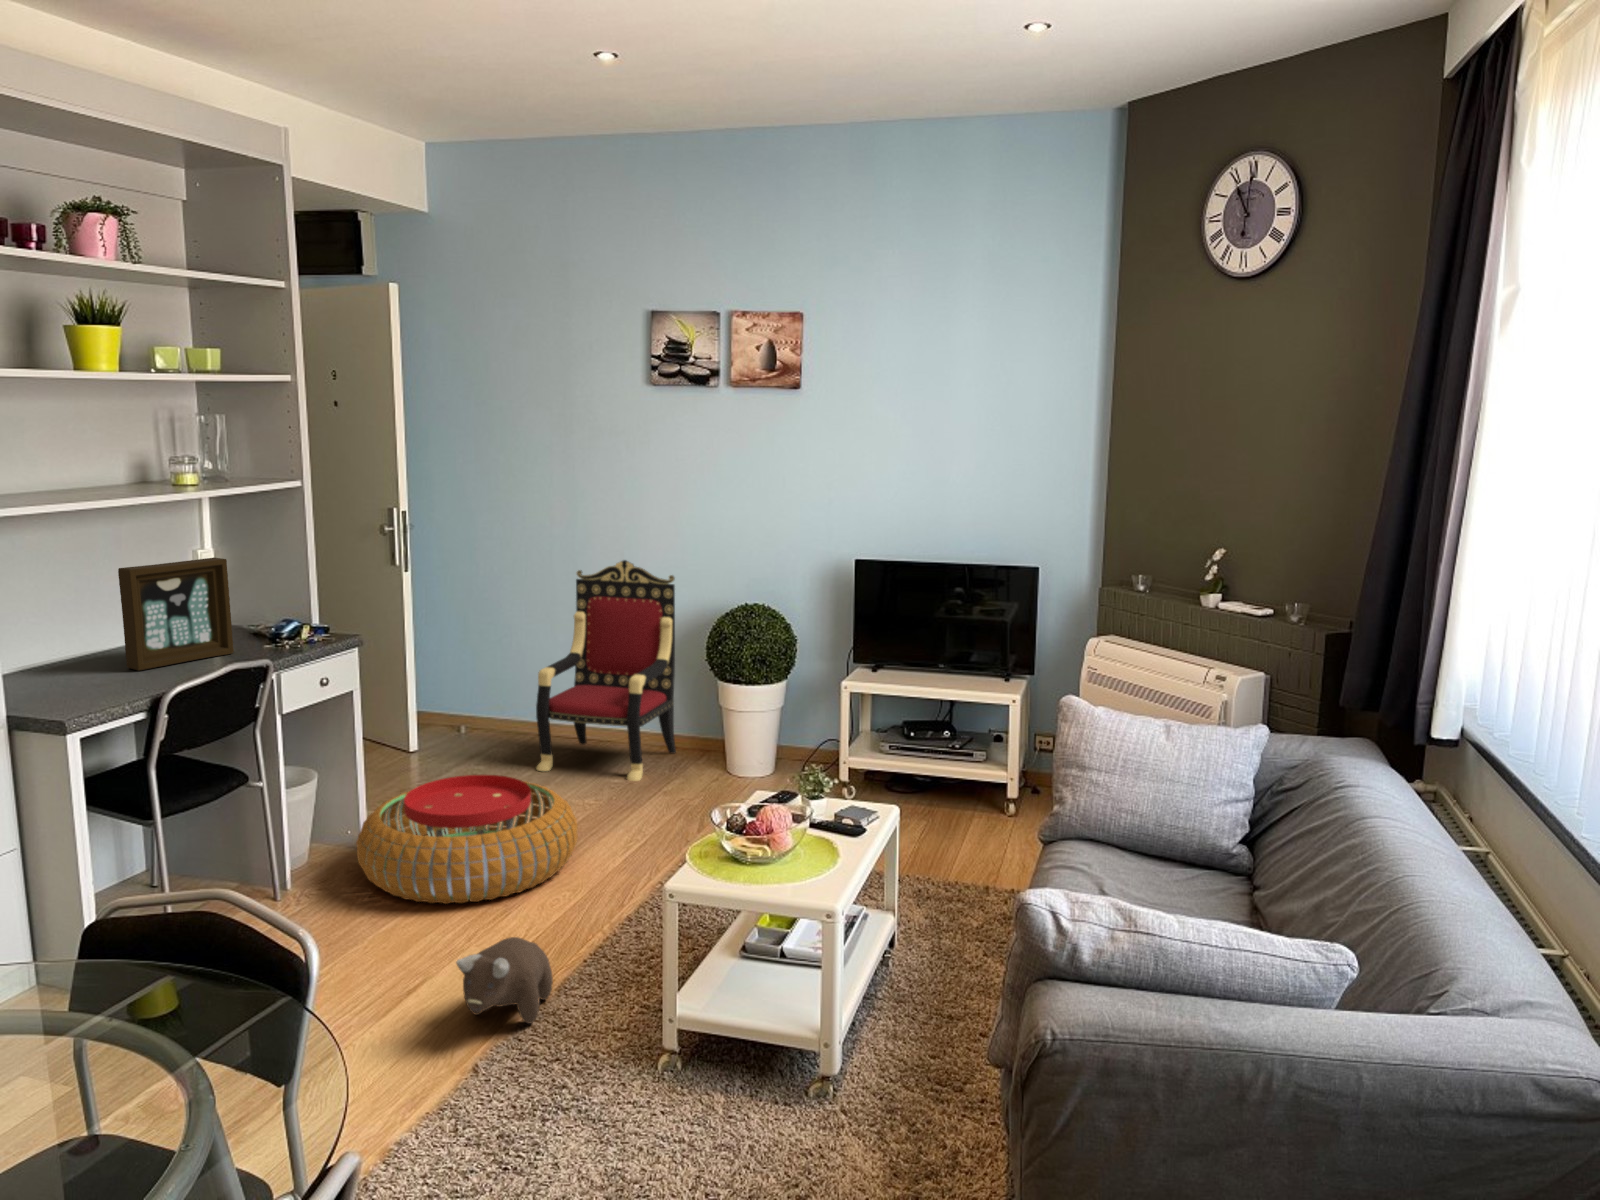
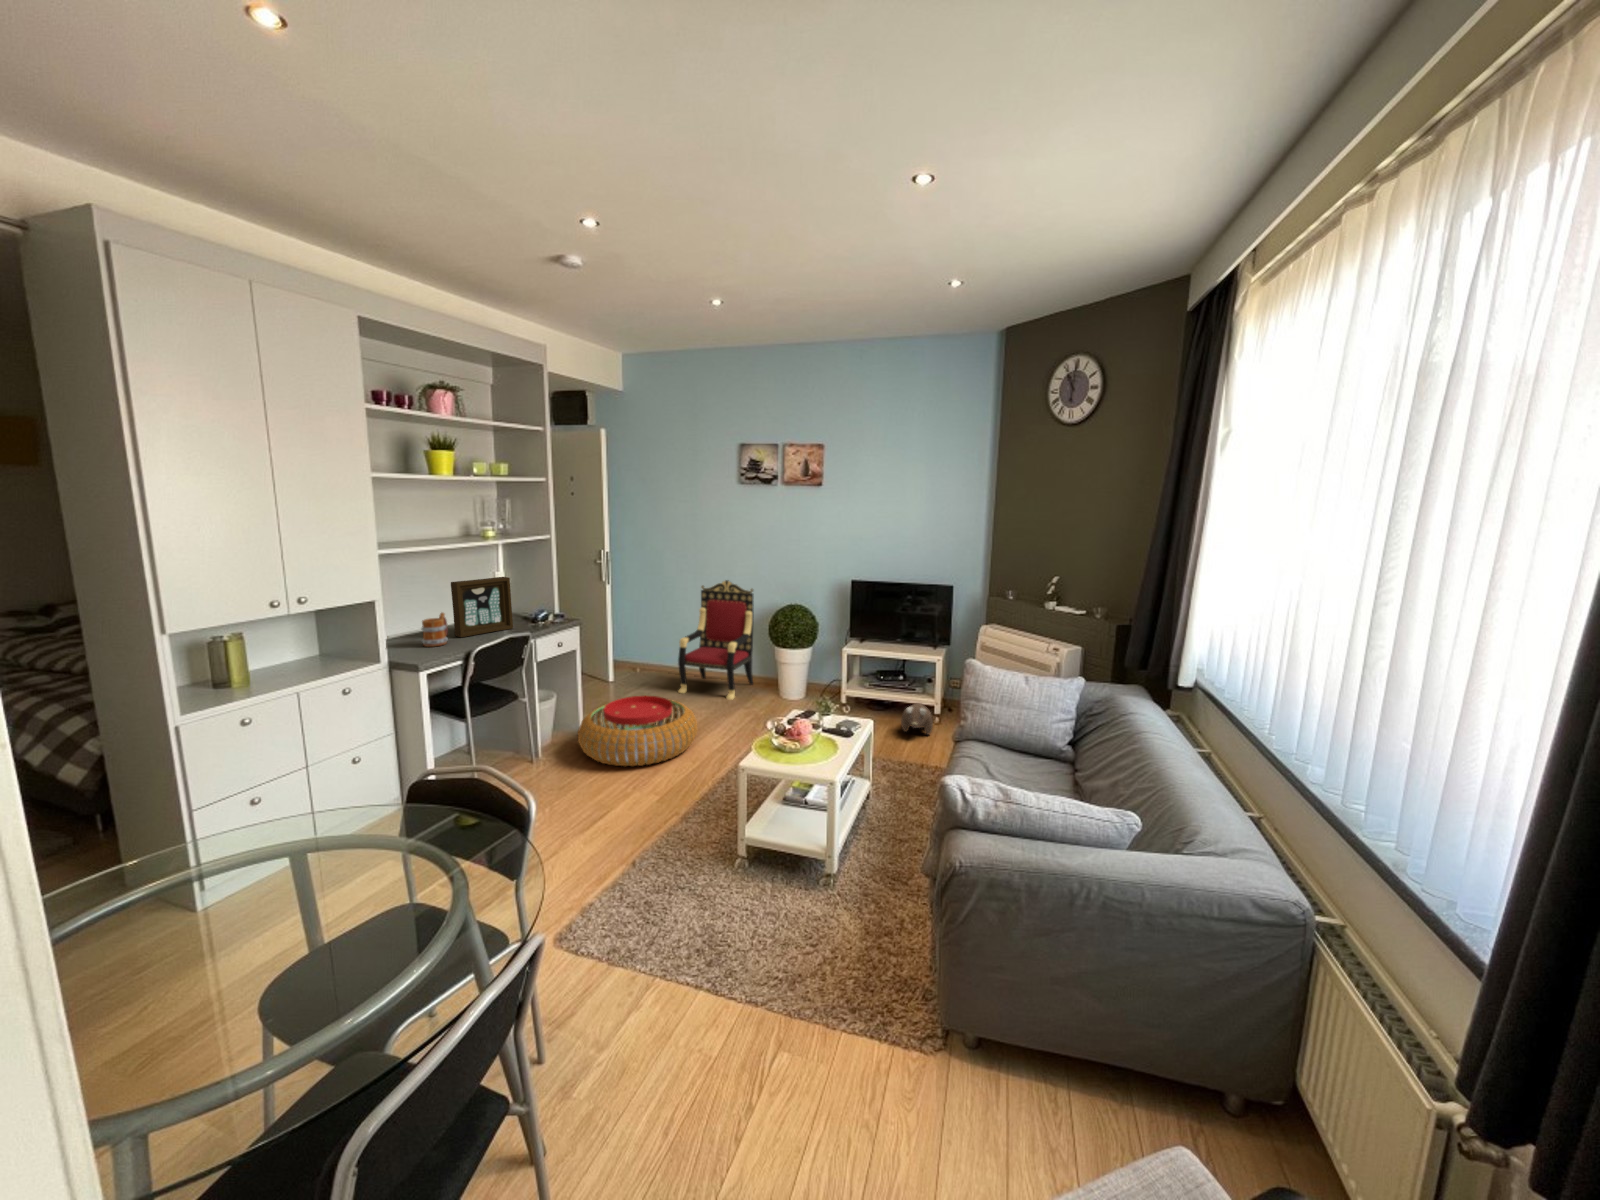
mug: none [66,625,116,688] -> present [421,613,448,647]
plush toy: present [456,937,553,1024] -> present [901,703,933,735]

